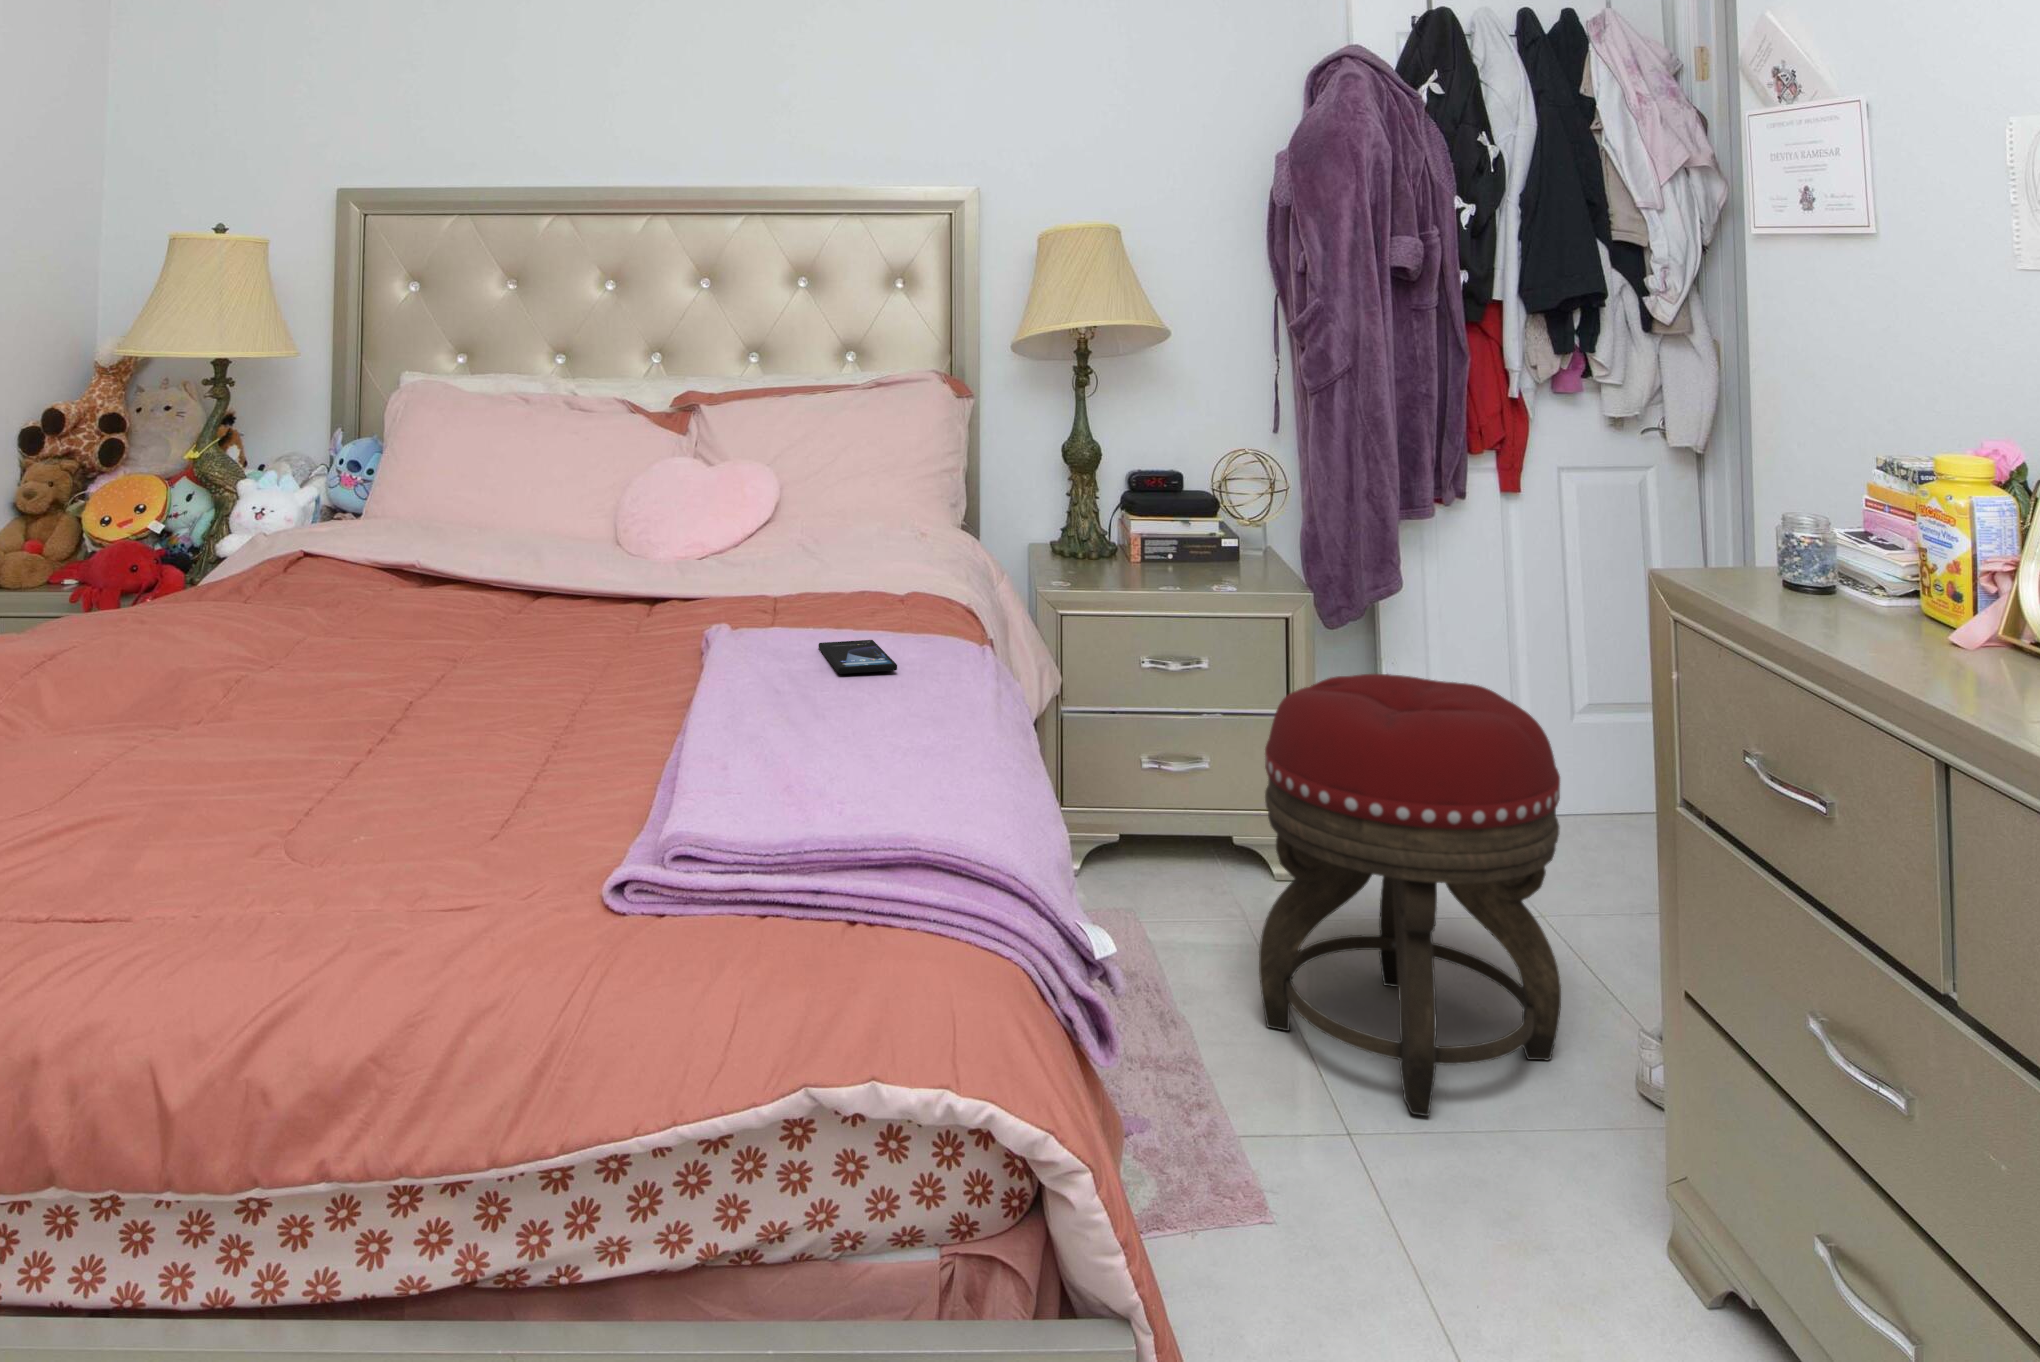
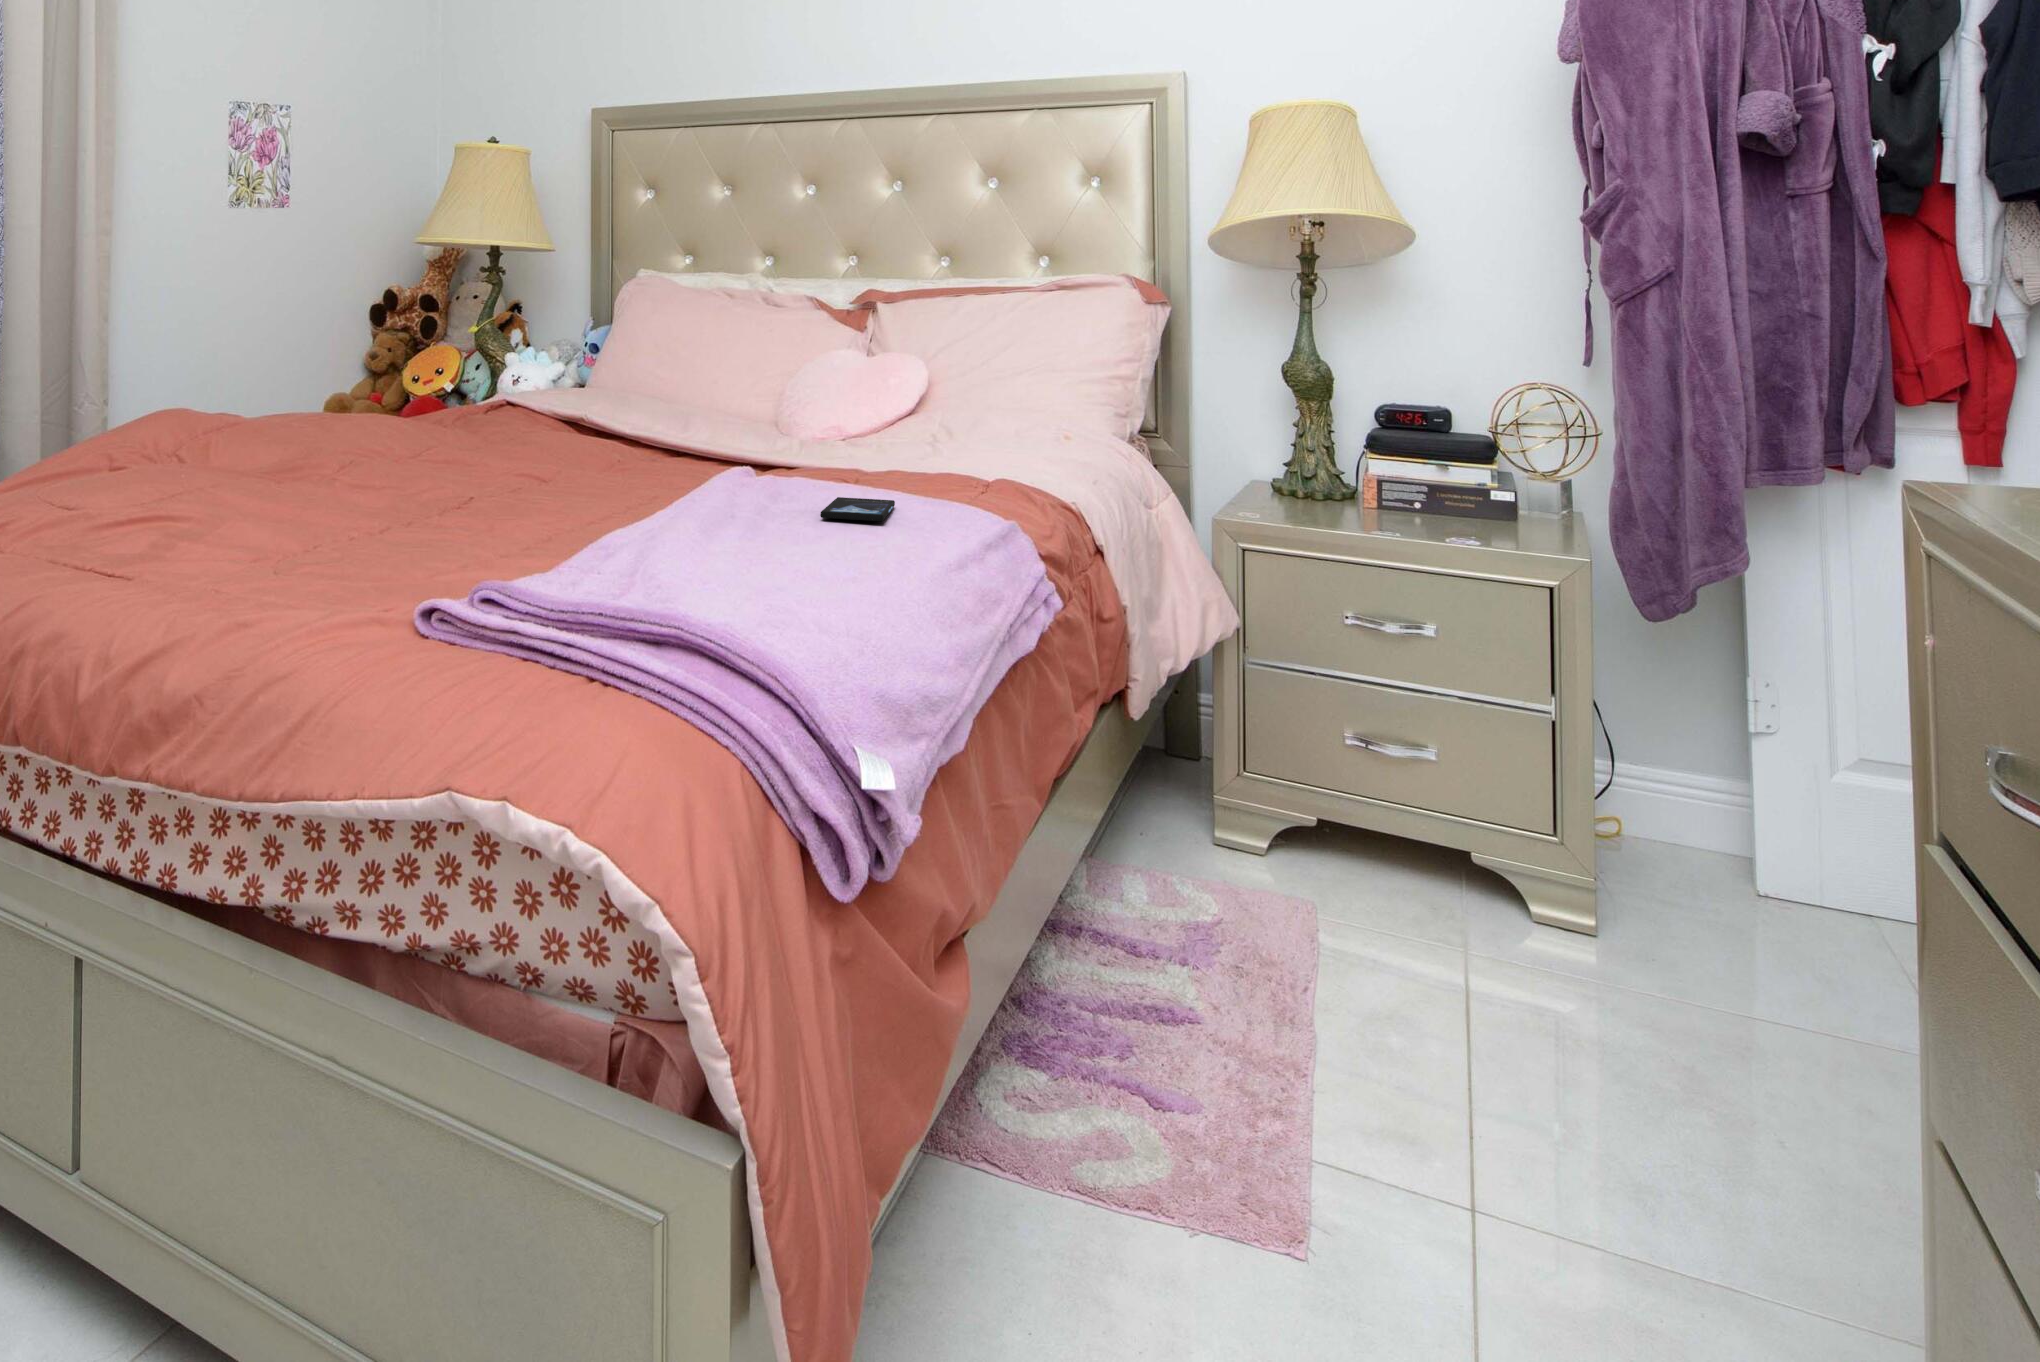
footstool: present [1259,674,1561,1116] -> none [1385,628,1835,1187]

